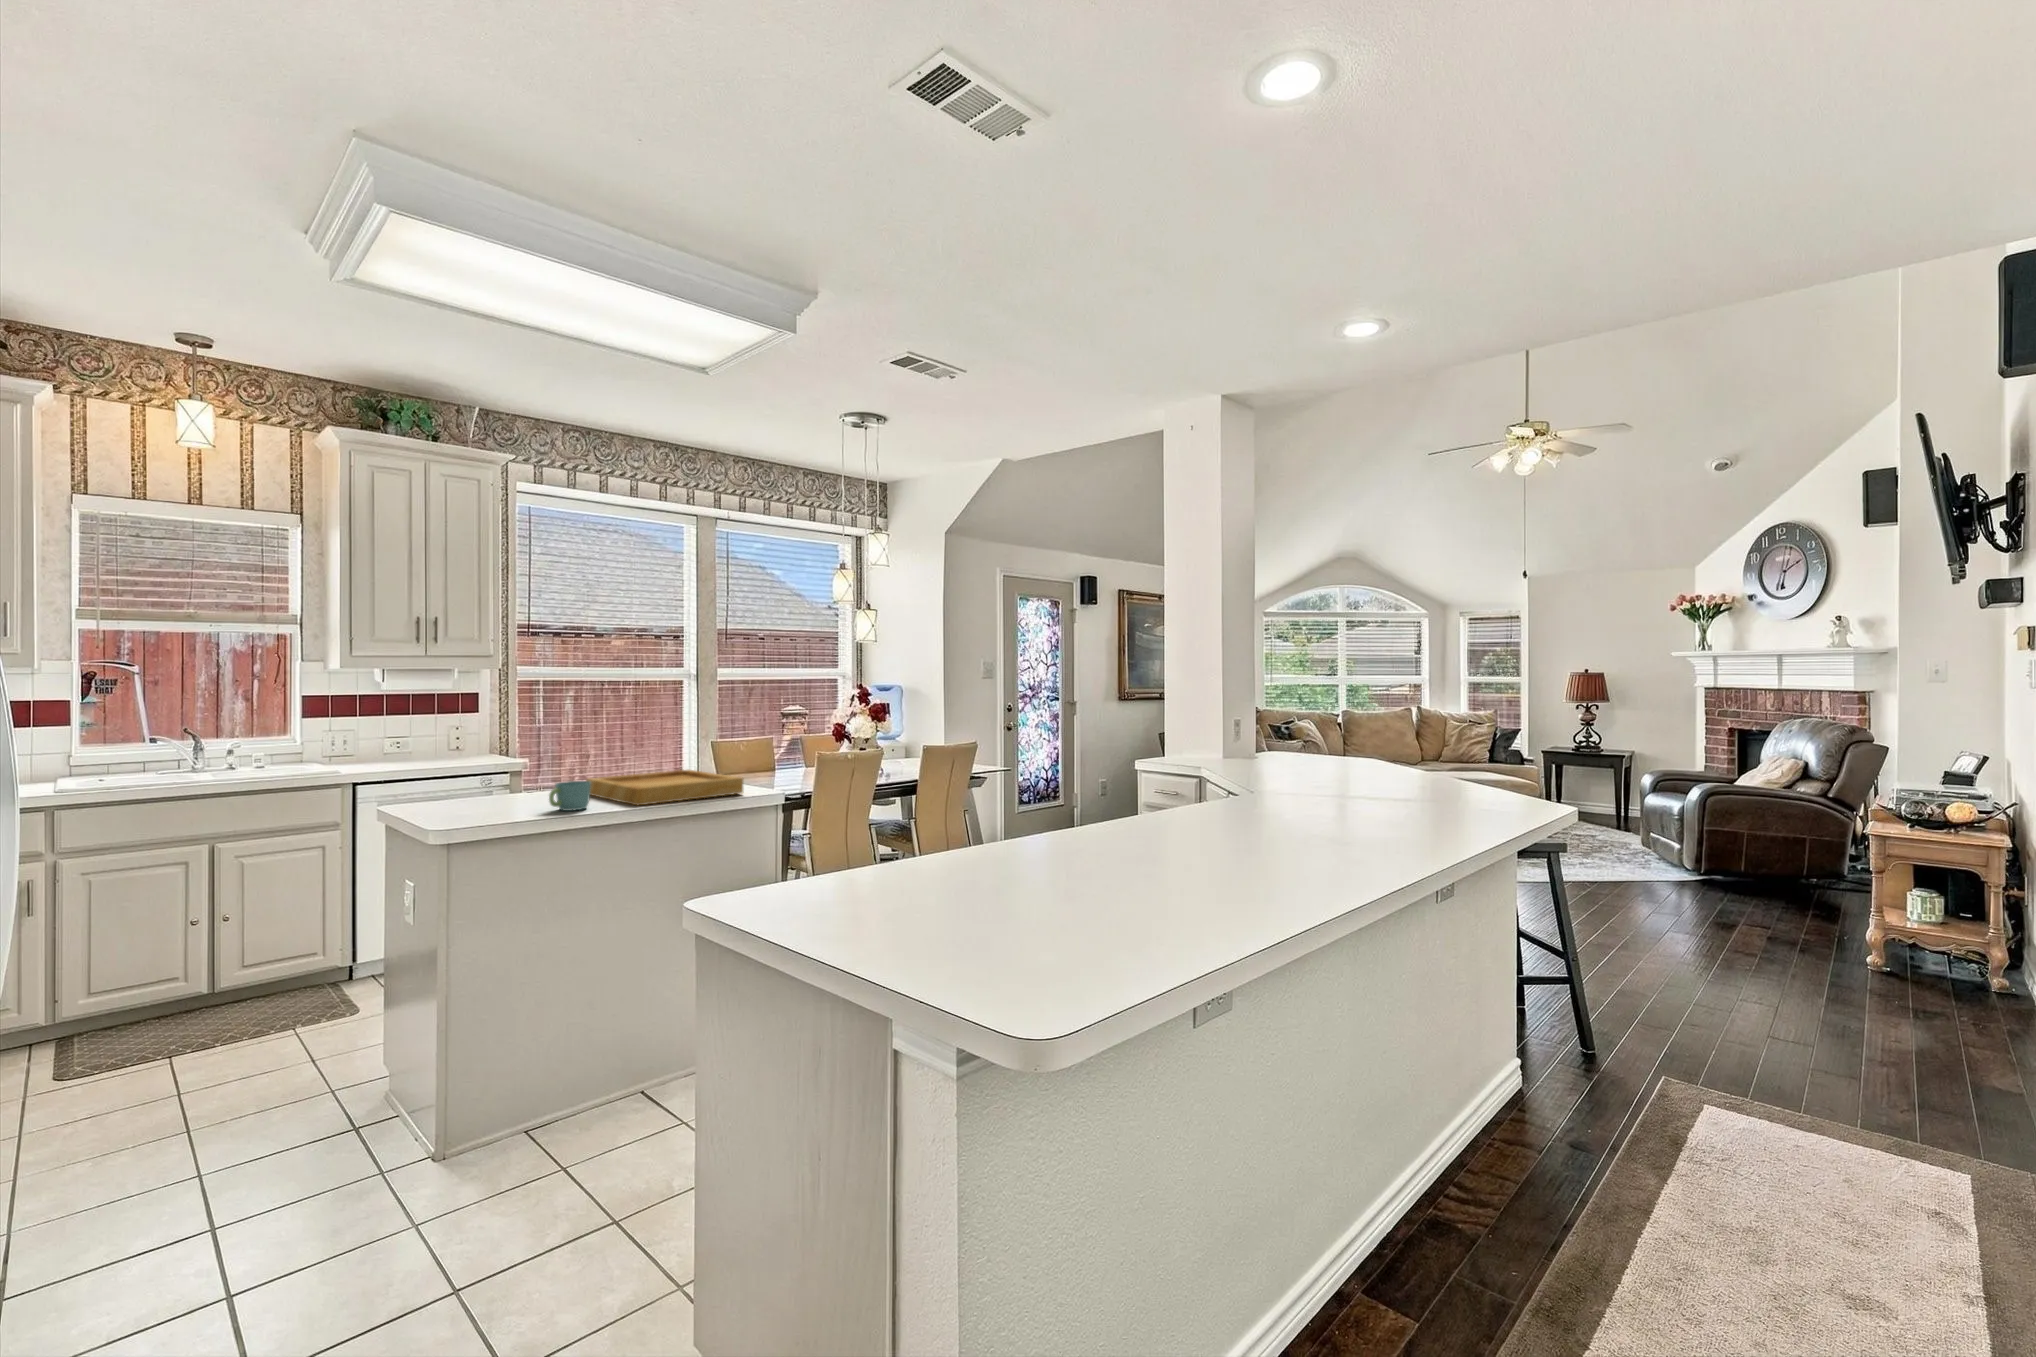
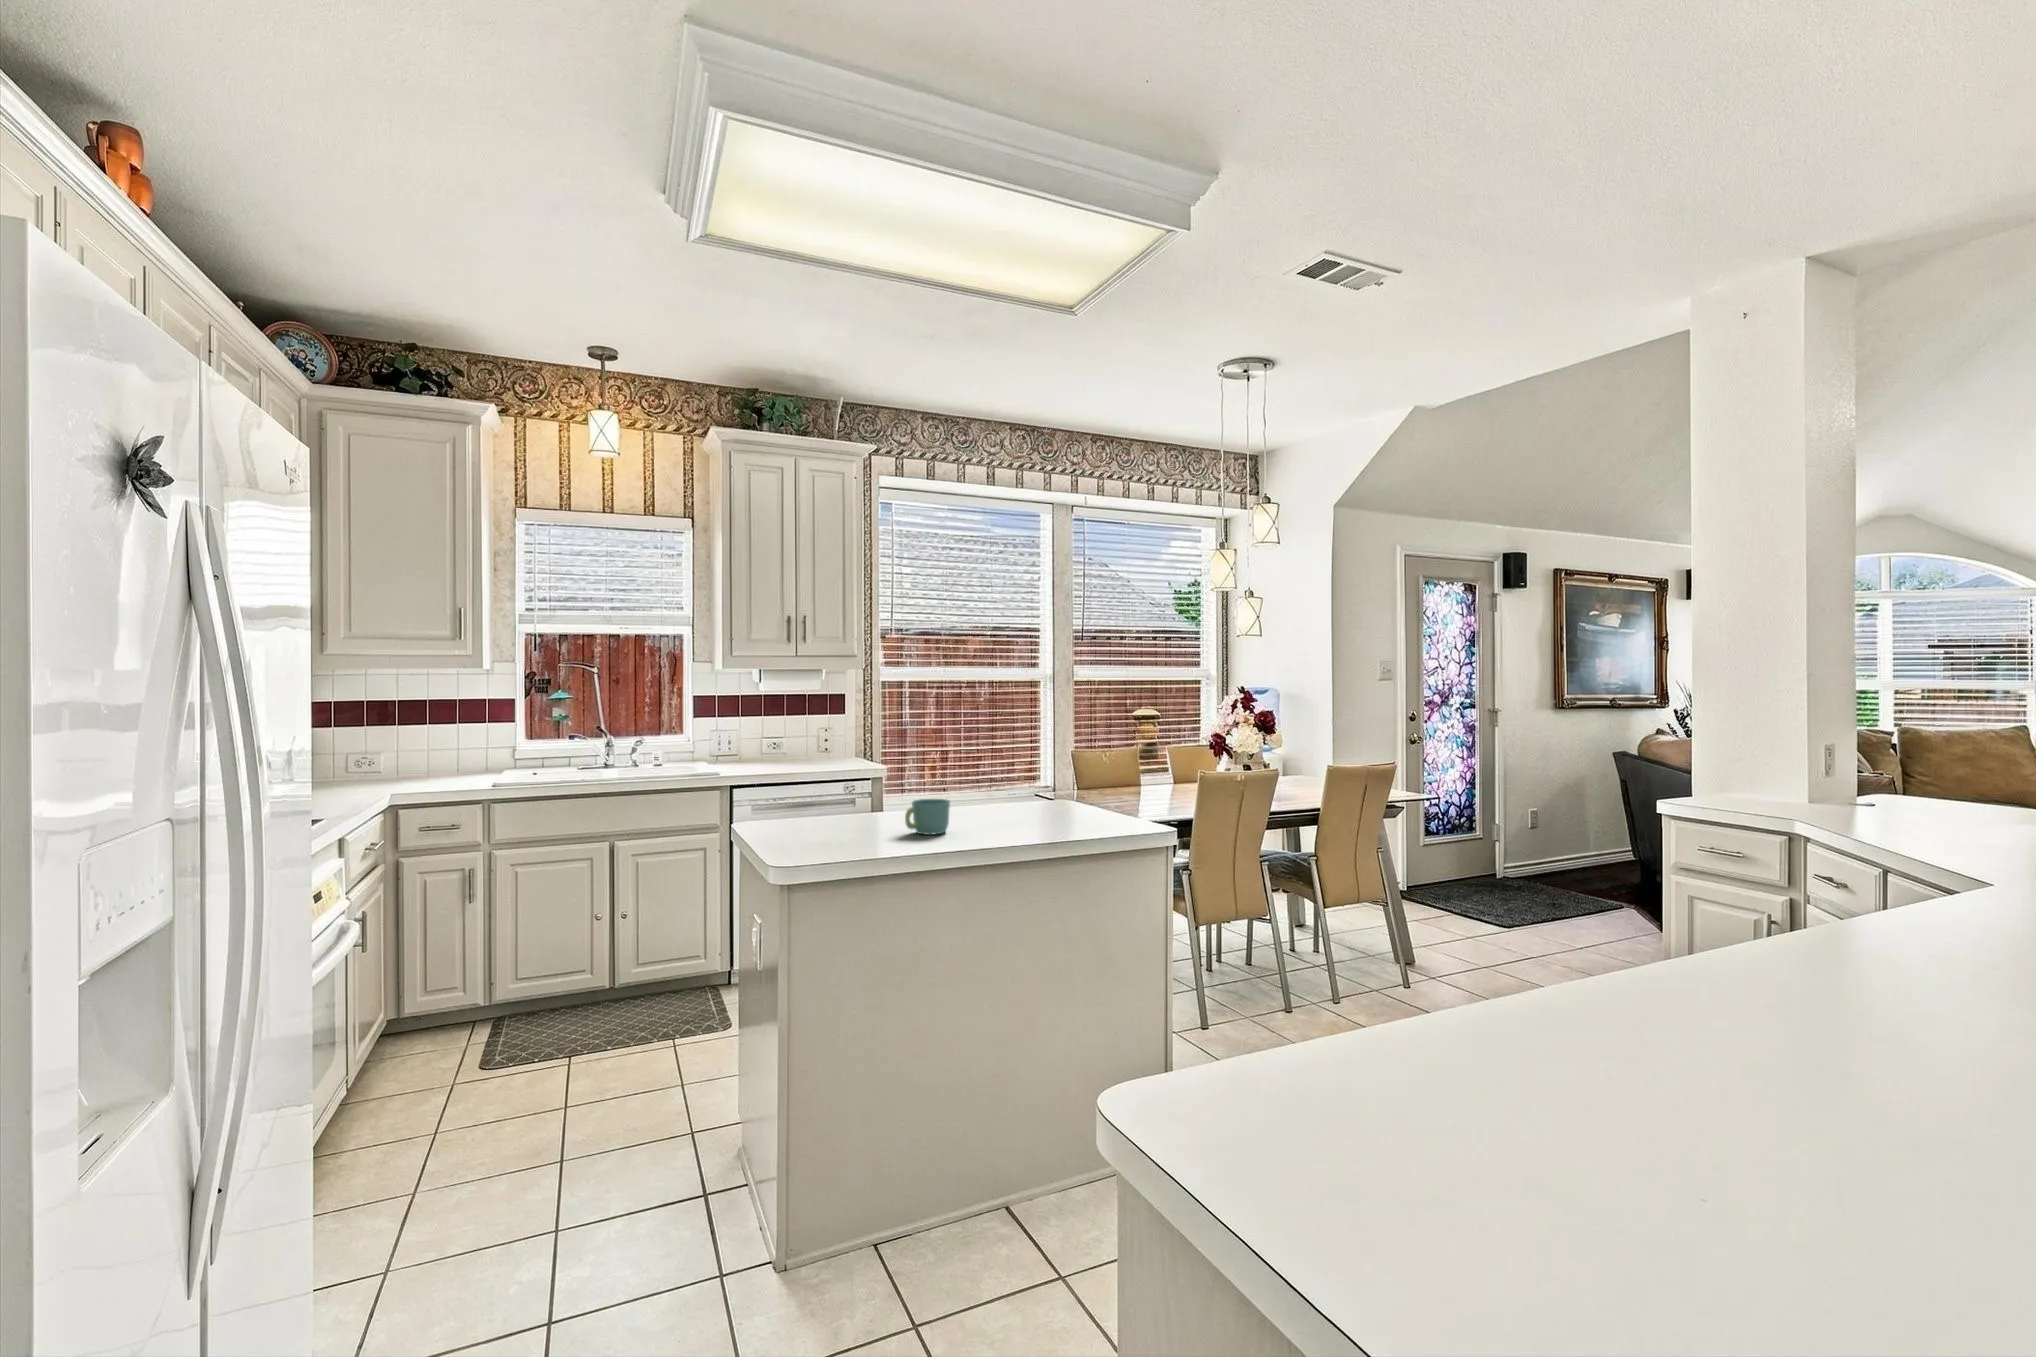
tray: present [586,770,743,805] -> none [945,786,1123,831]

